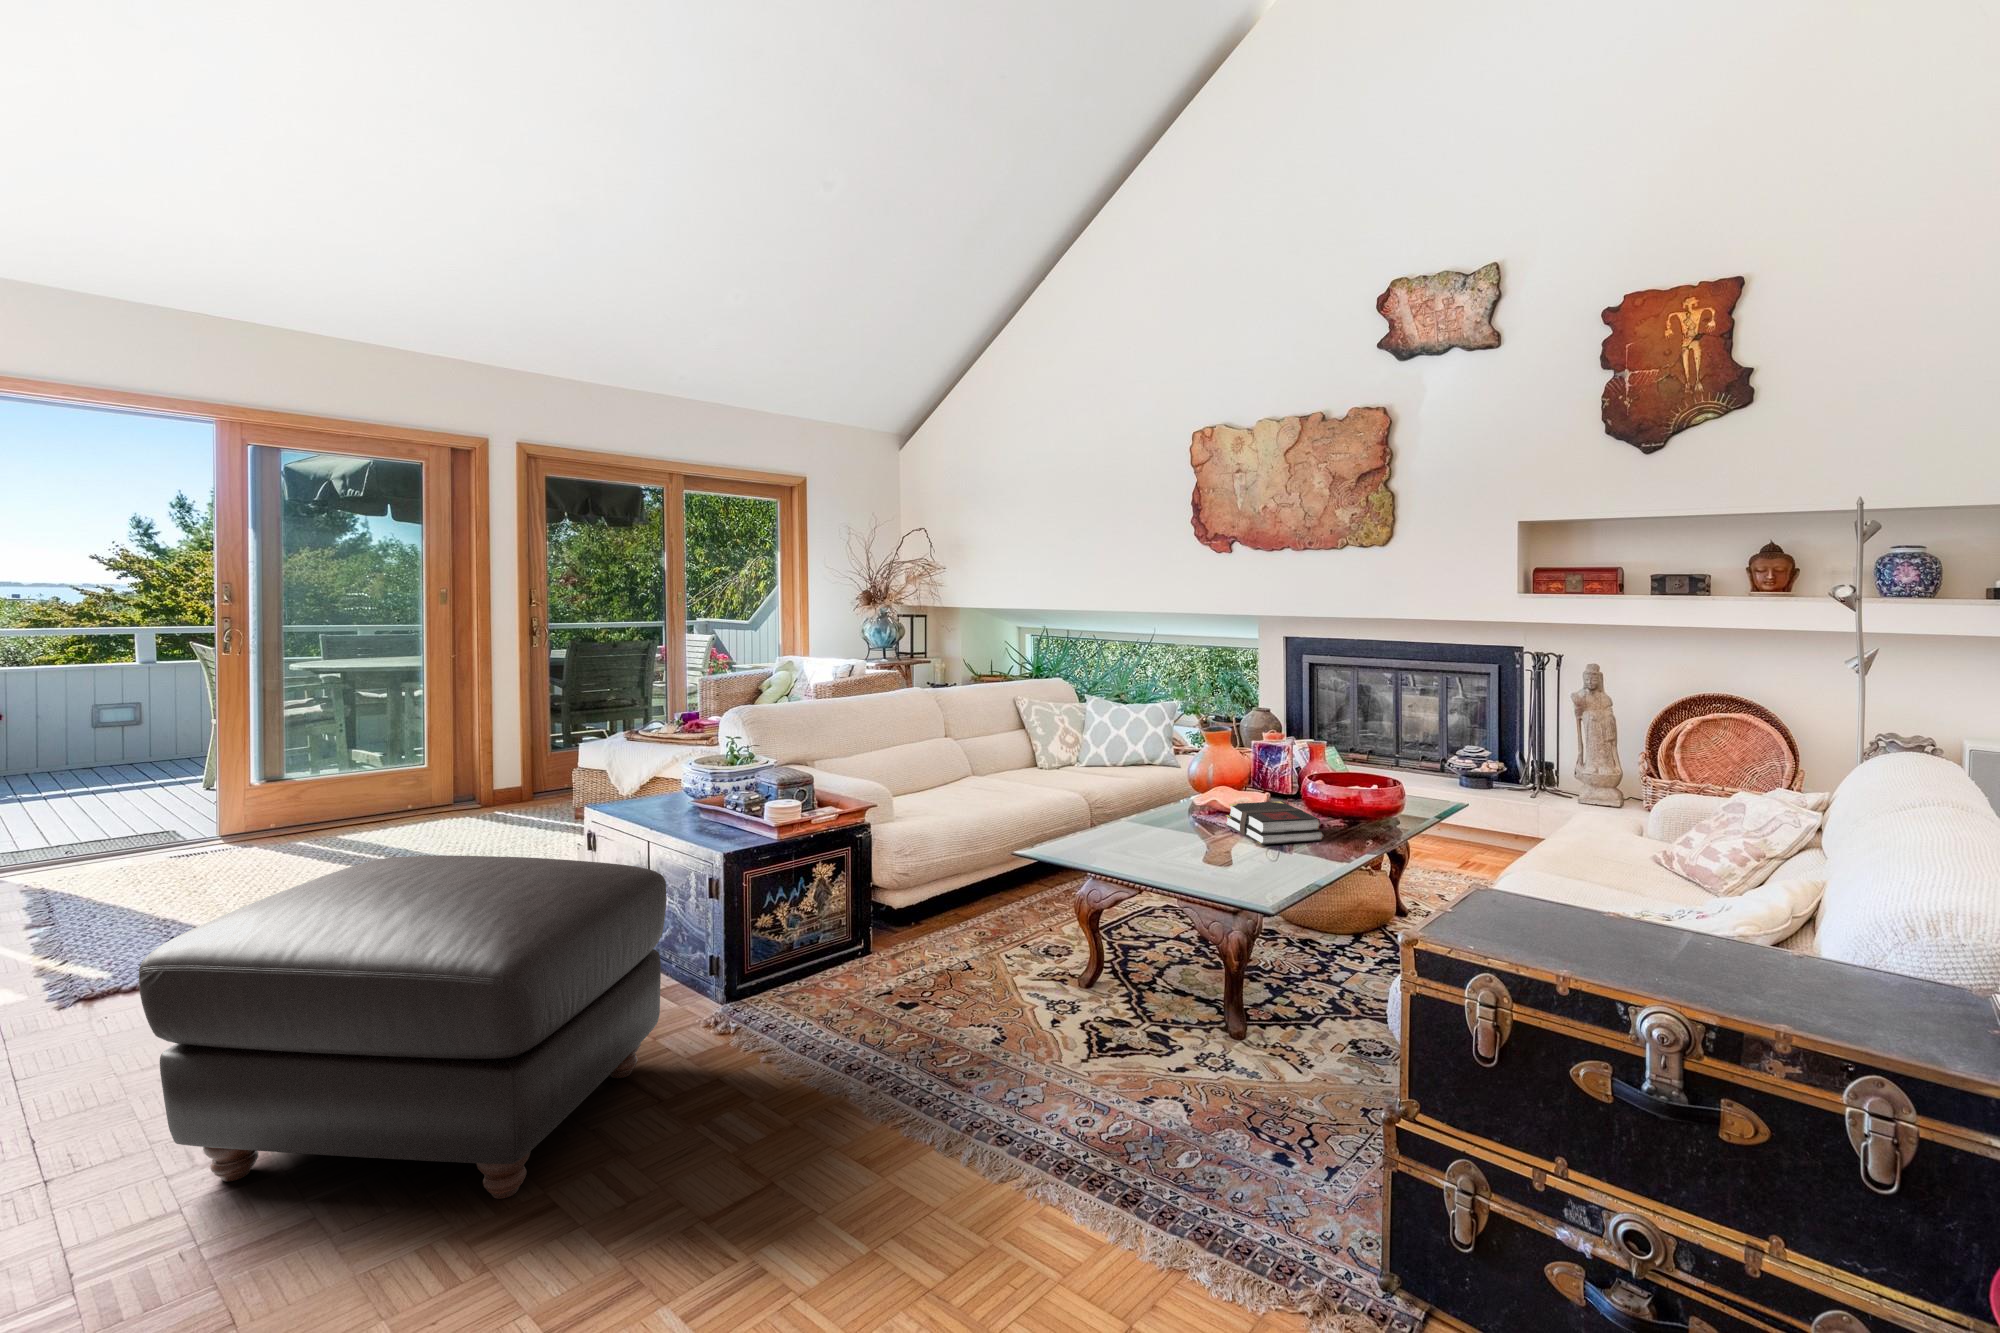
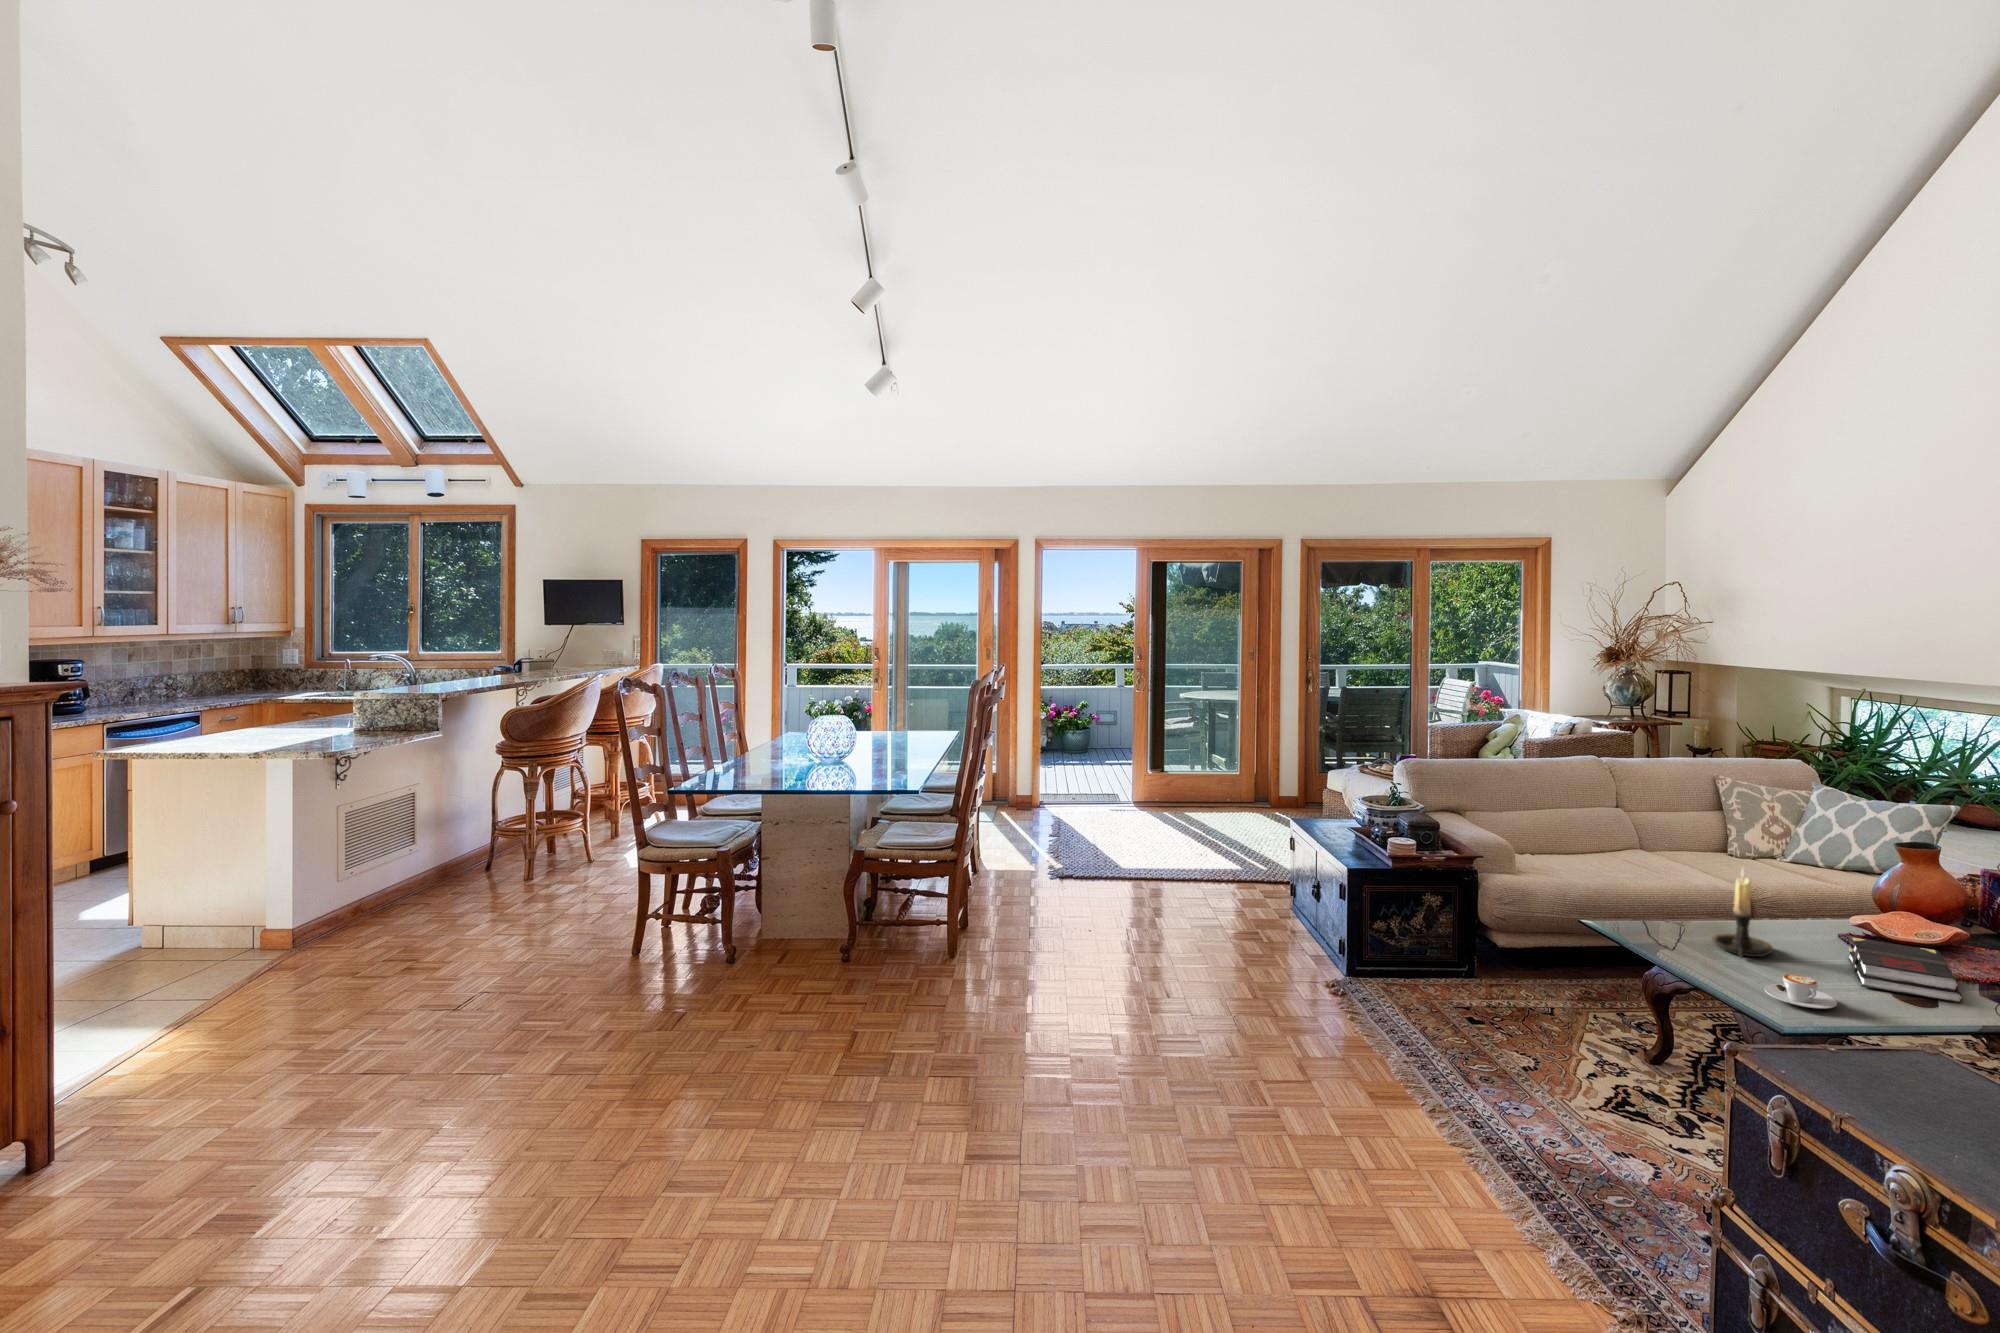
candle holder: none [1133,746,1181,844] -> present [1713,868,1773,957]
coffee cup: none [1215,843,1272,873] -> present [1765,974,1837,1009]
ottoman: present [139,855,666,1199] -> none [1055,842,1293,1033]

